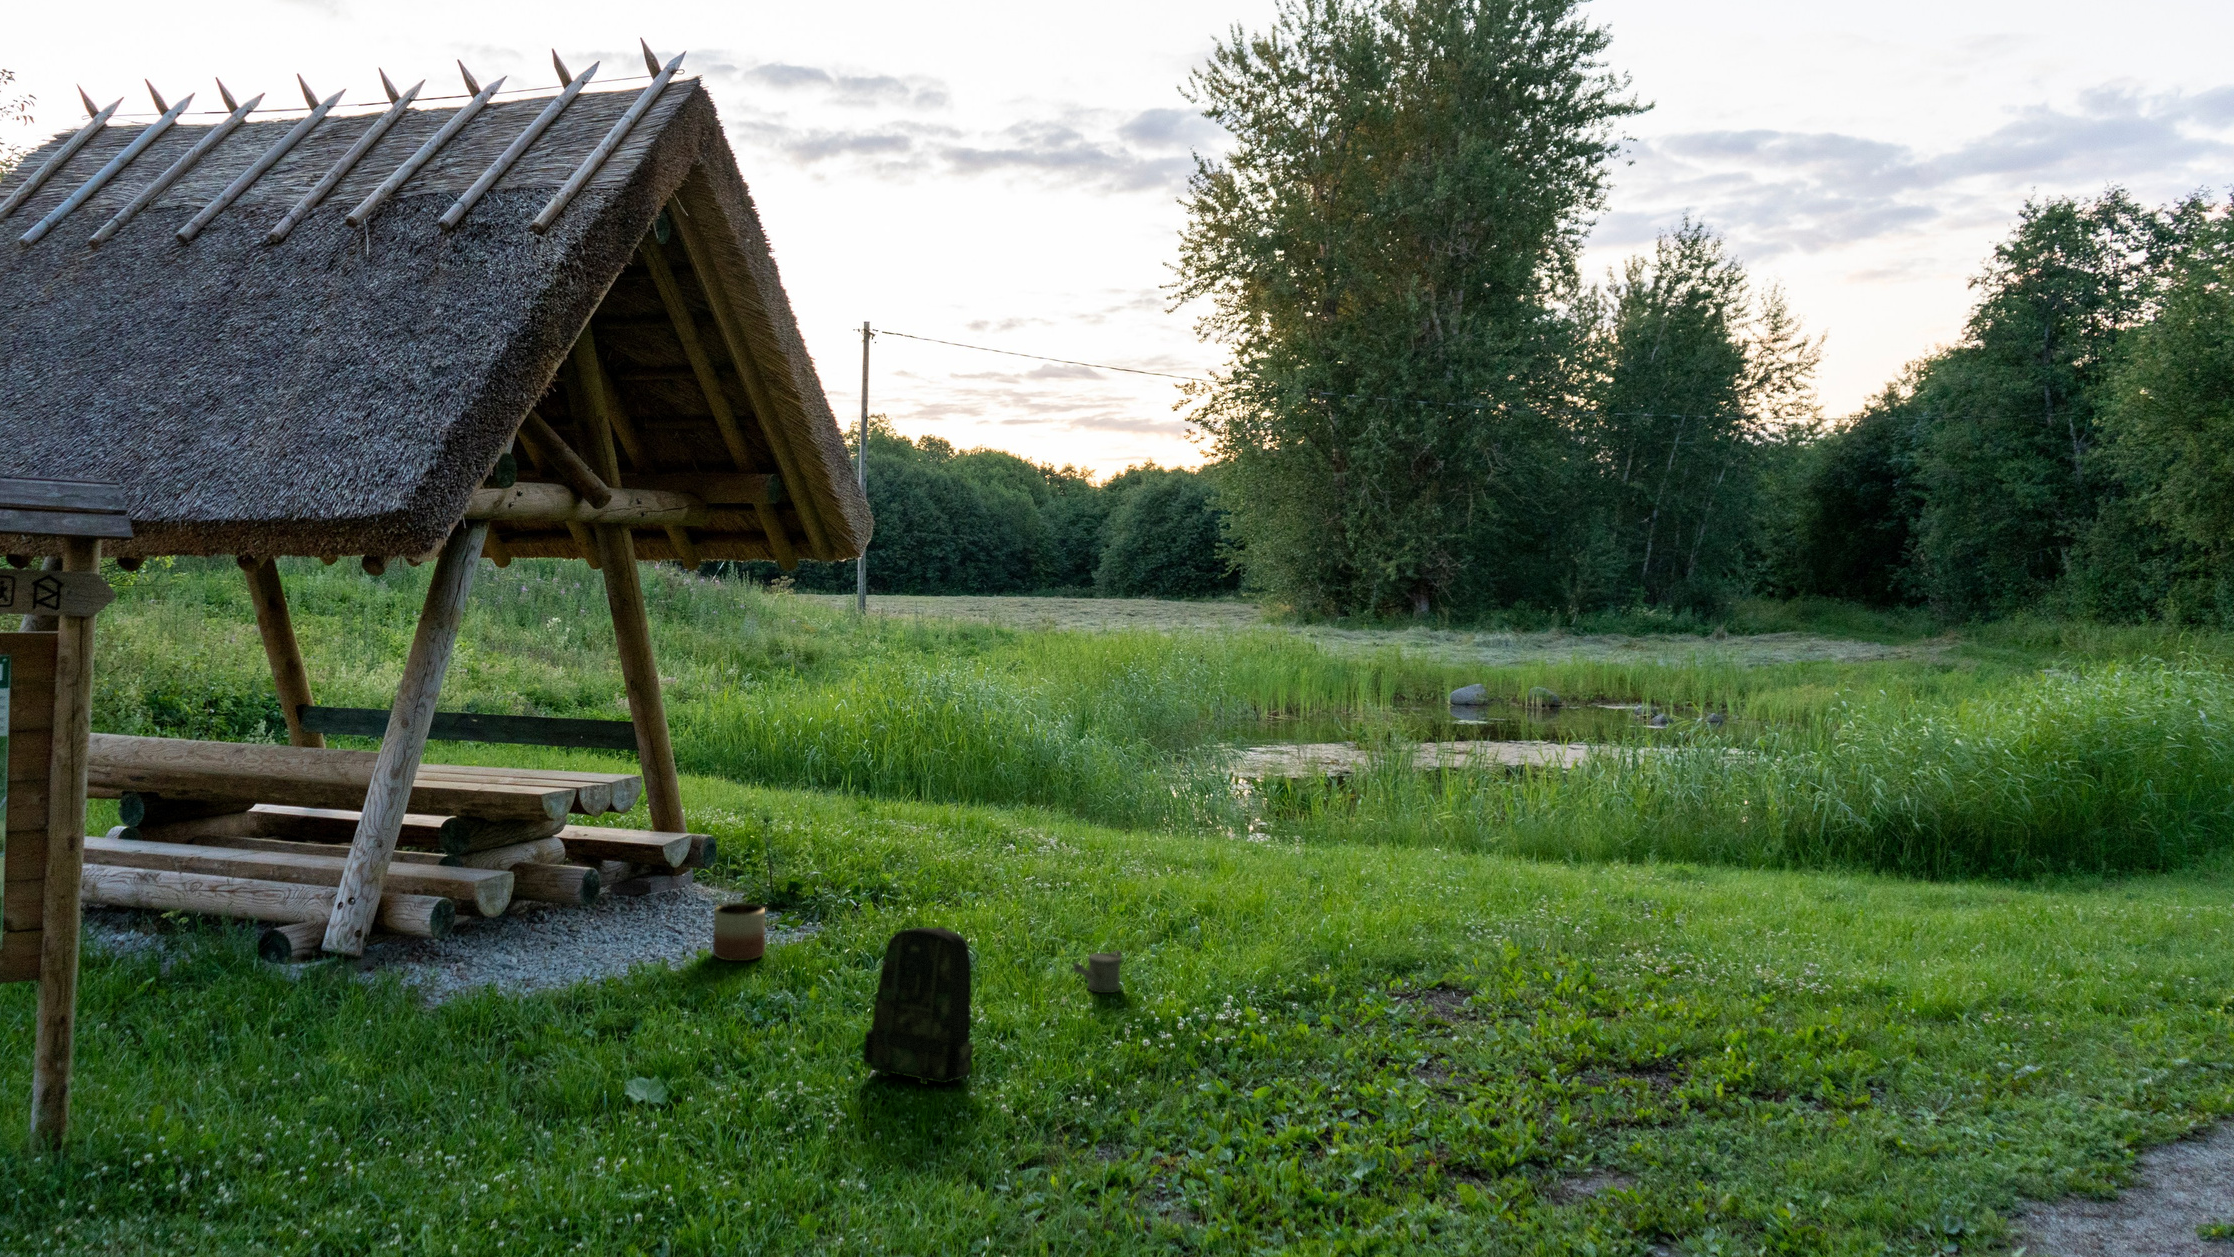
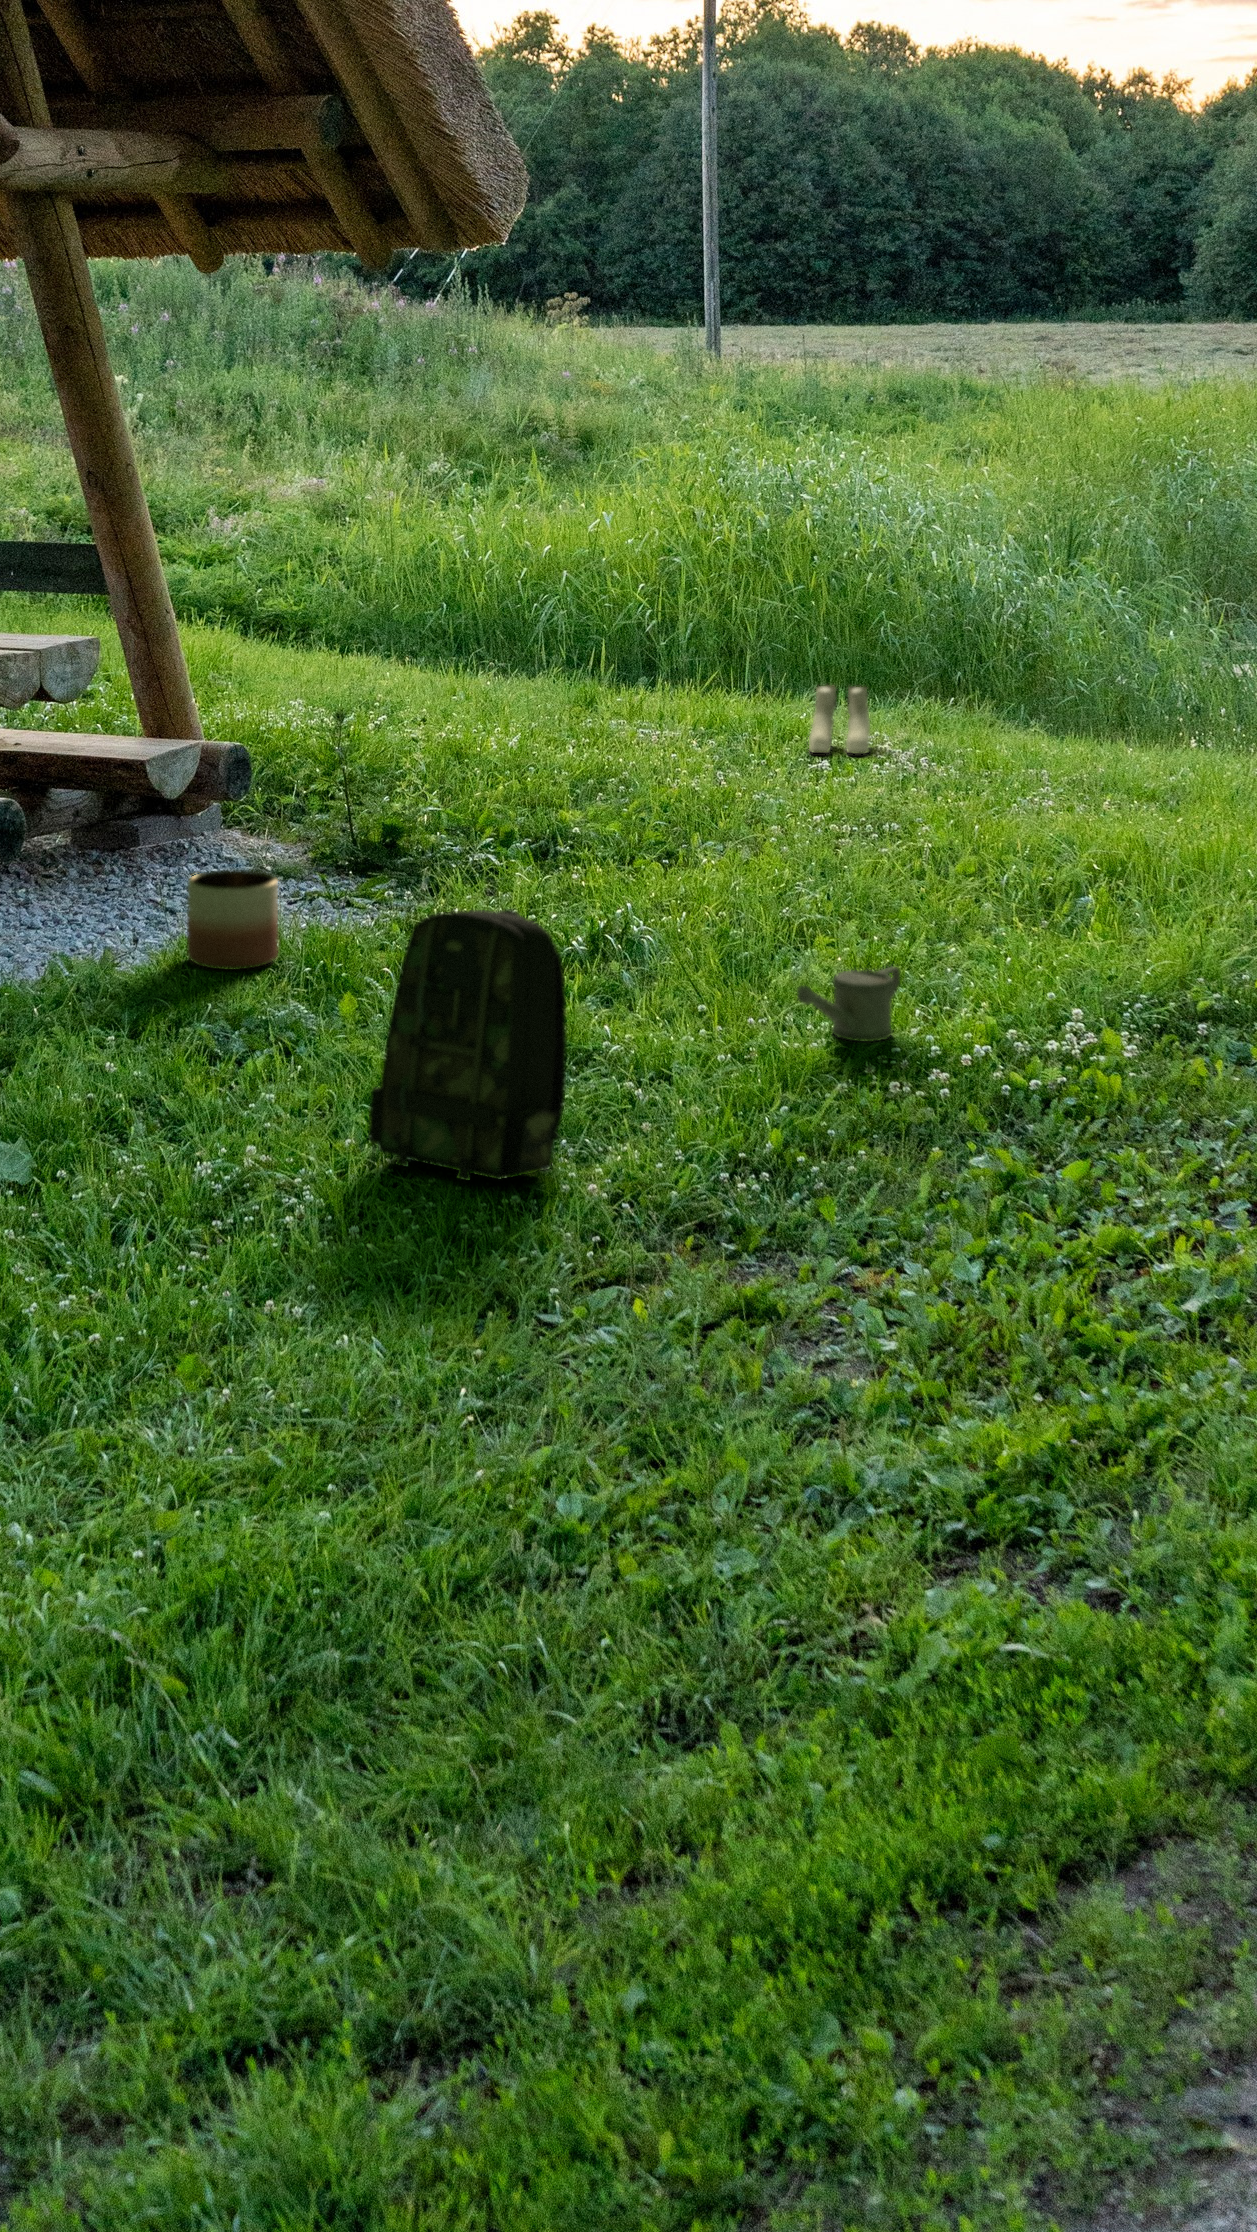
boots: none [1008,790,1040,827] -> present [809,685,870,754]

